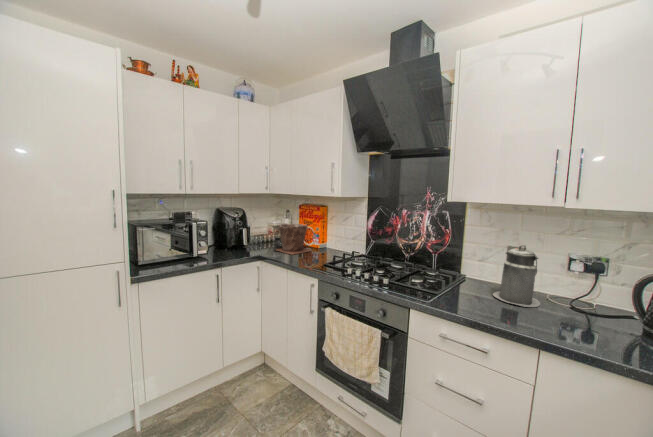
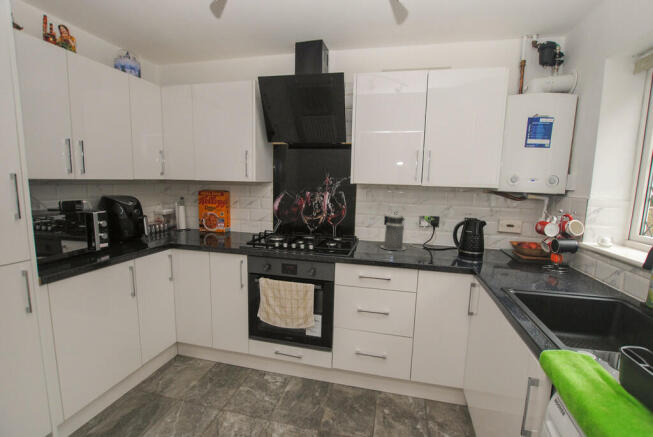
plant pot: present [276,223,310,255] -> none [182,210,221,240]

